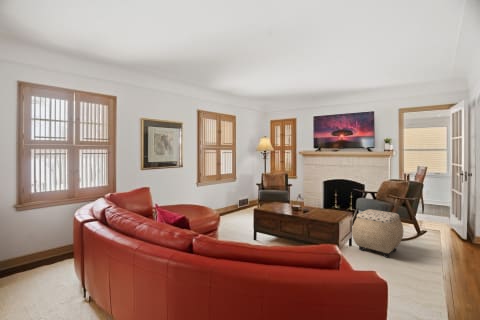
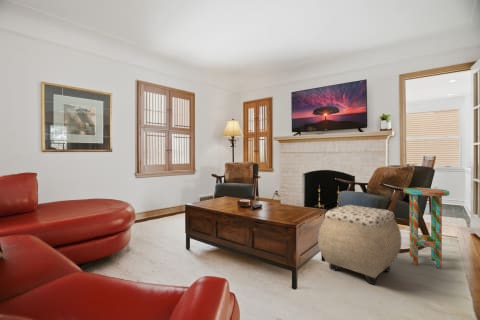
side table: none [404,198,433,249] -> present [403,188,450,268]

